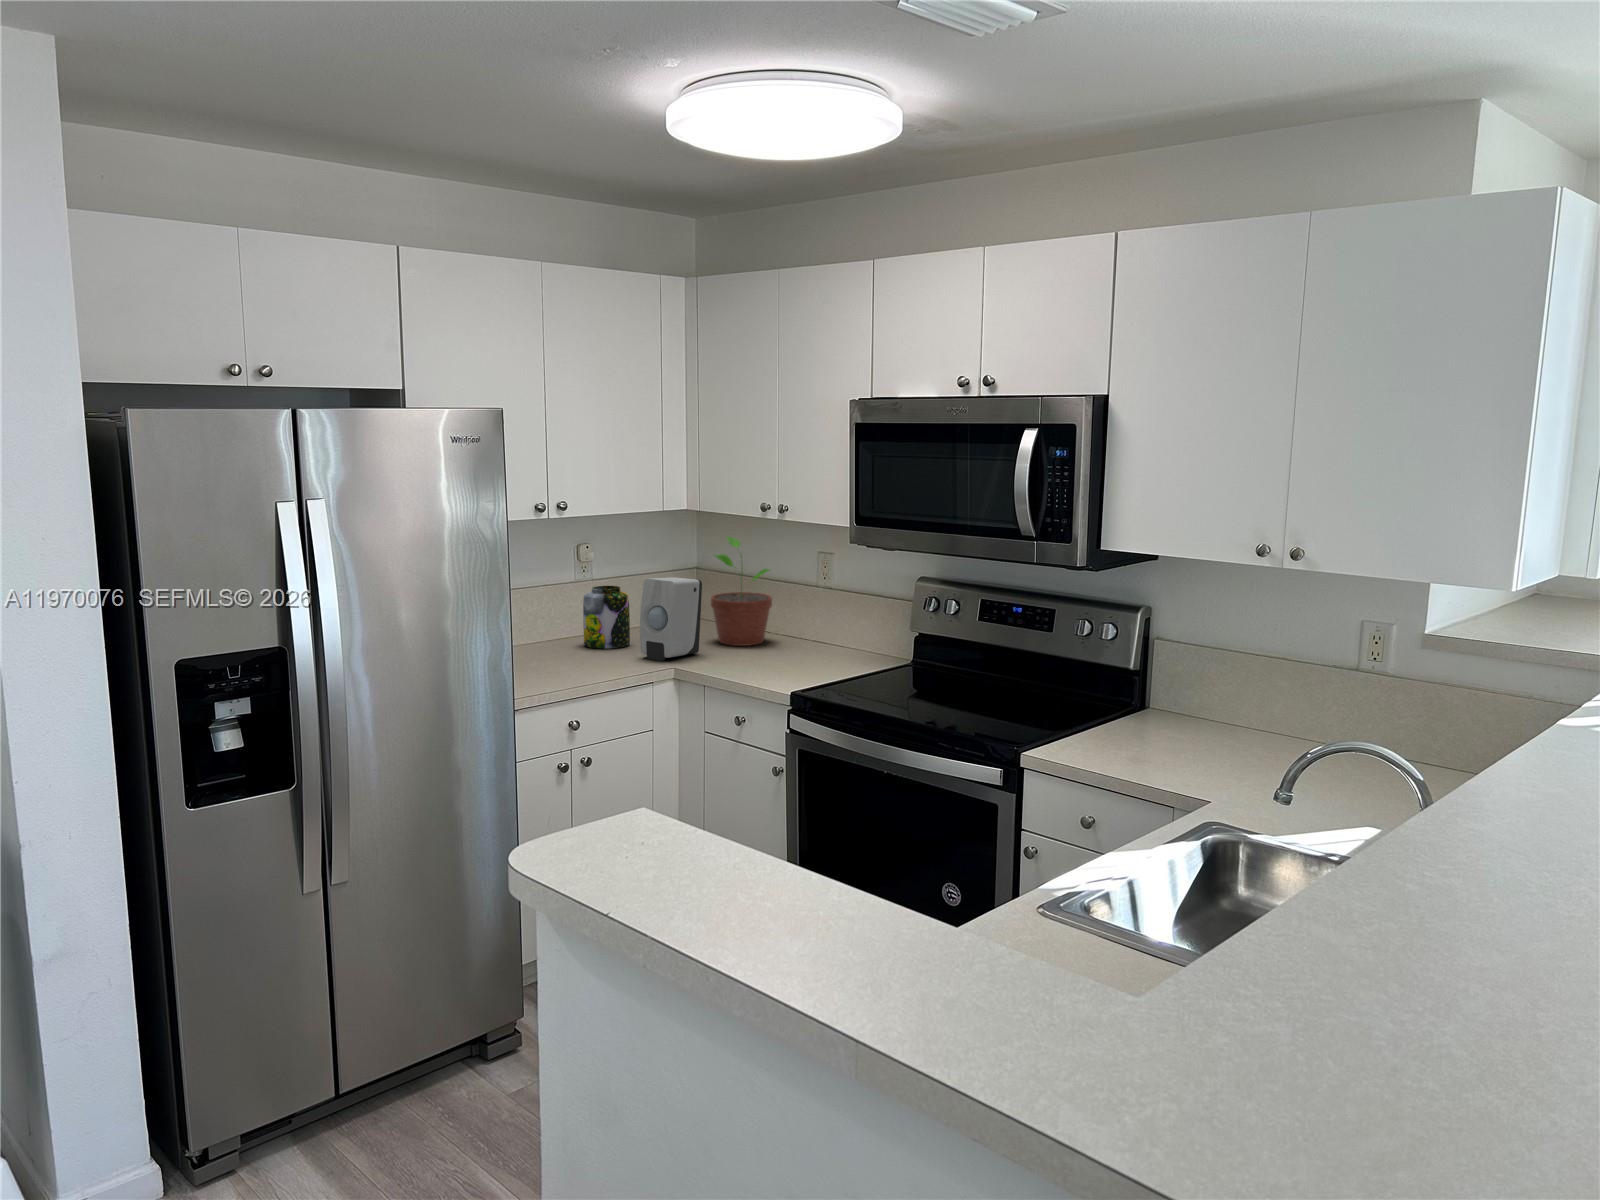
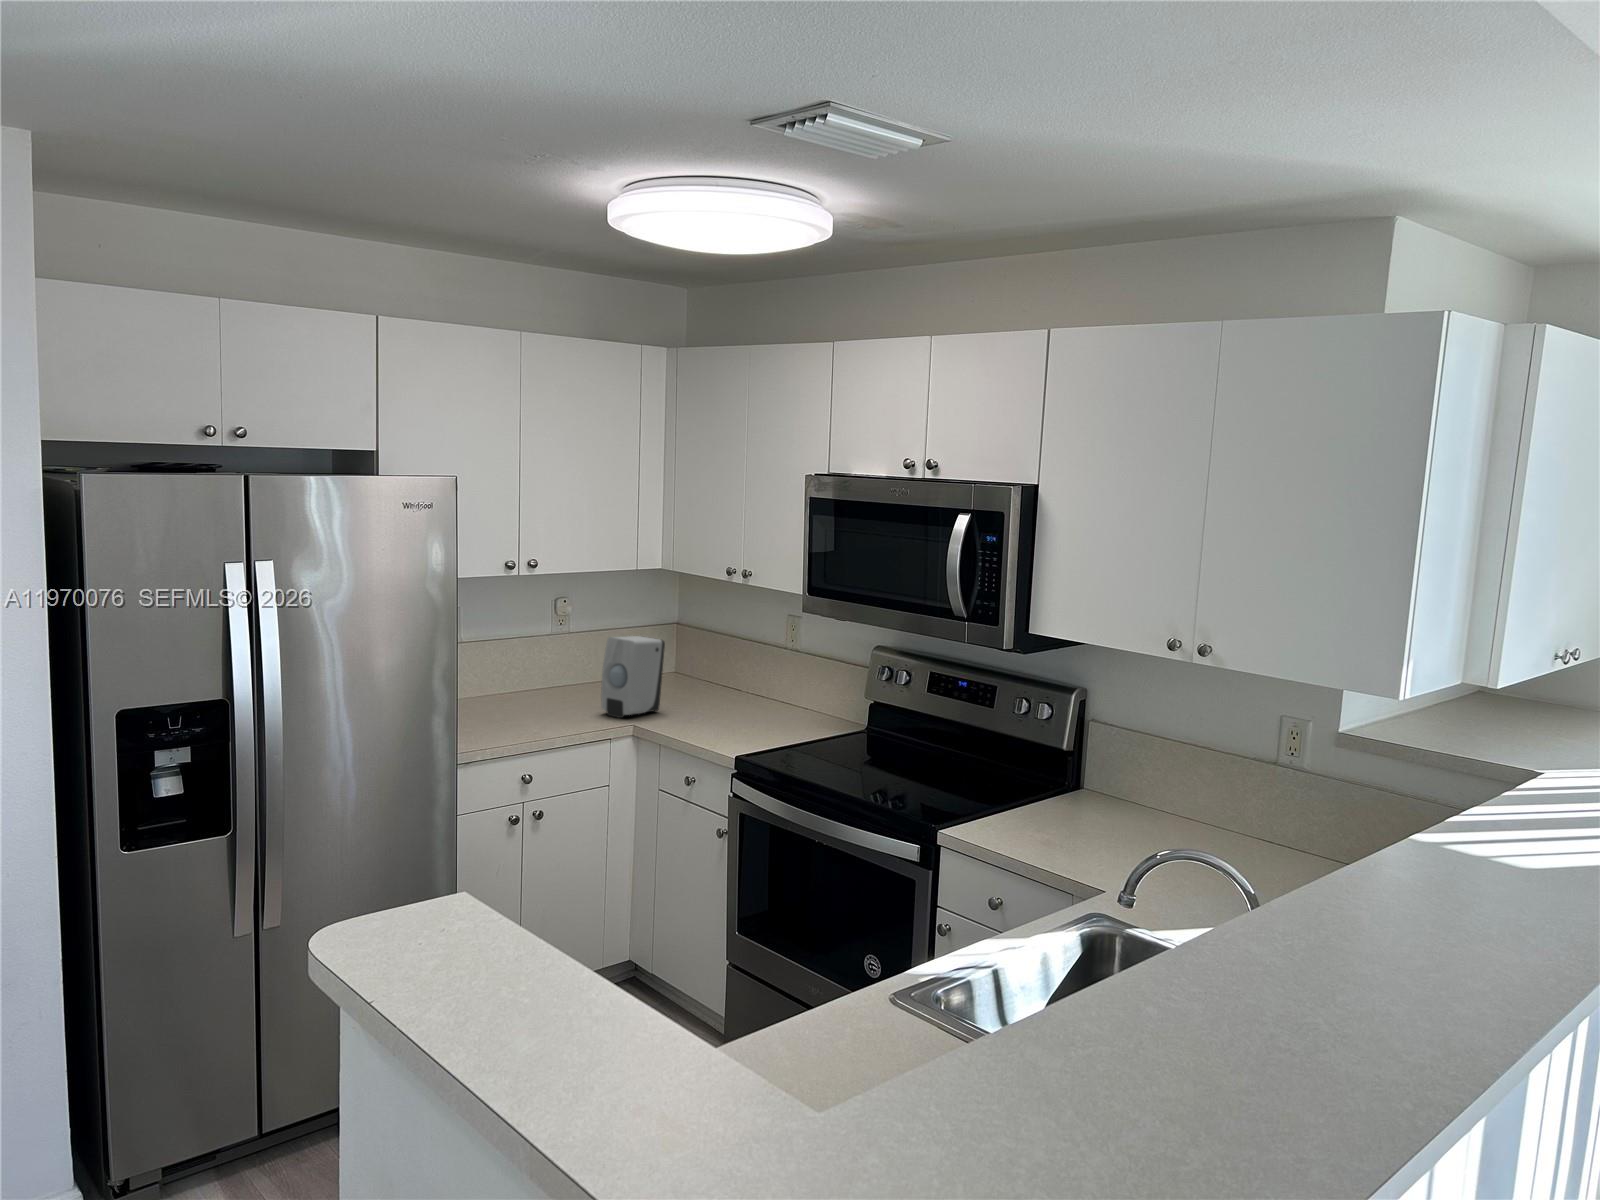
potted plant: present [711,537,772,646] -> none [677,596,737,705]
jar: present [583,586,630,648] -> none [551,641,596,702]

